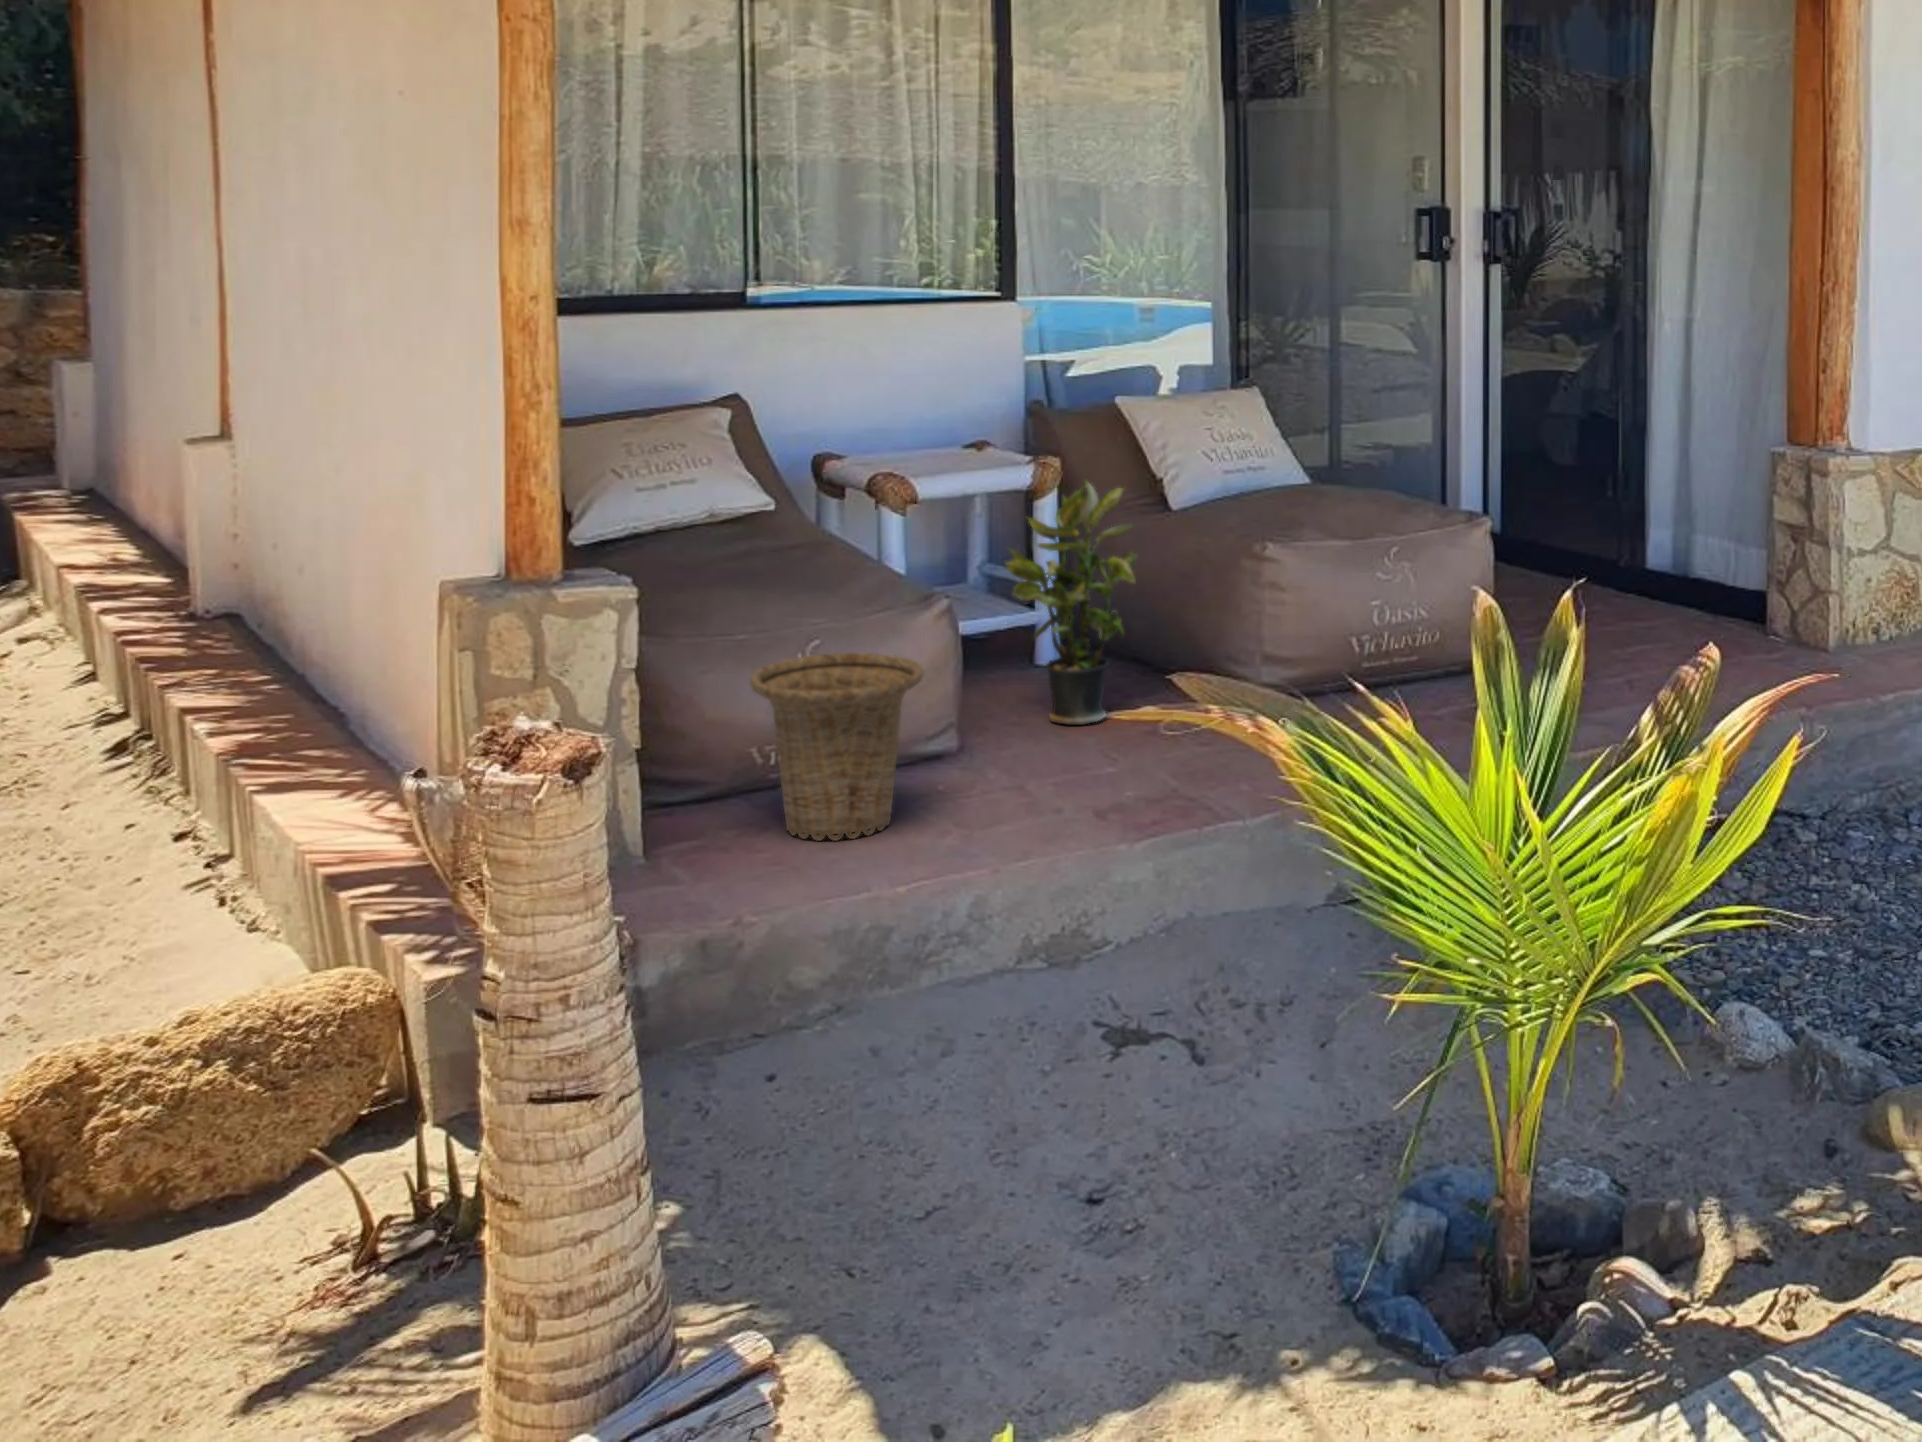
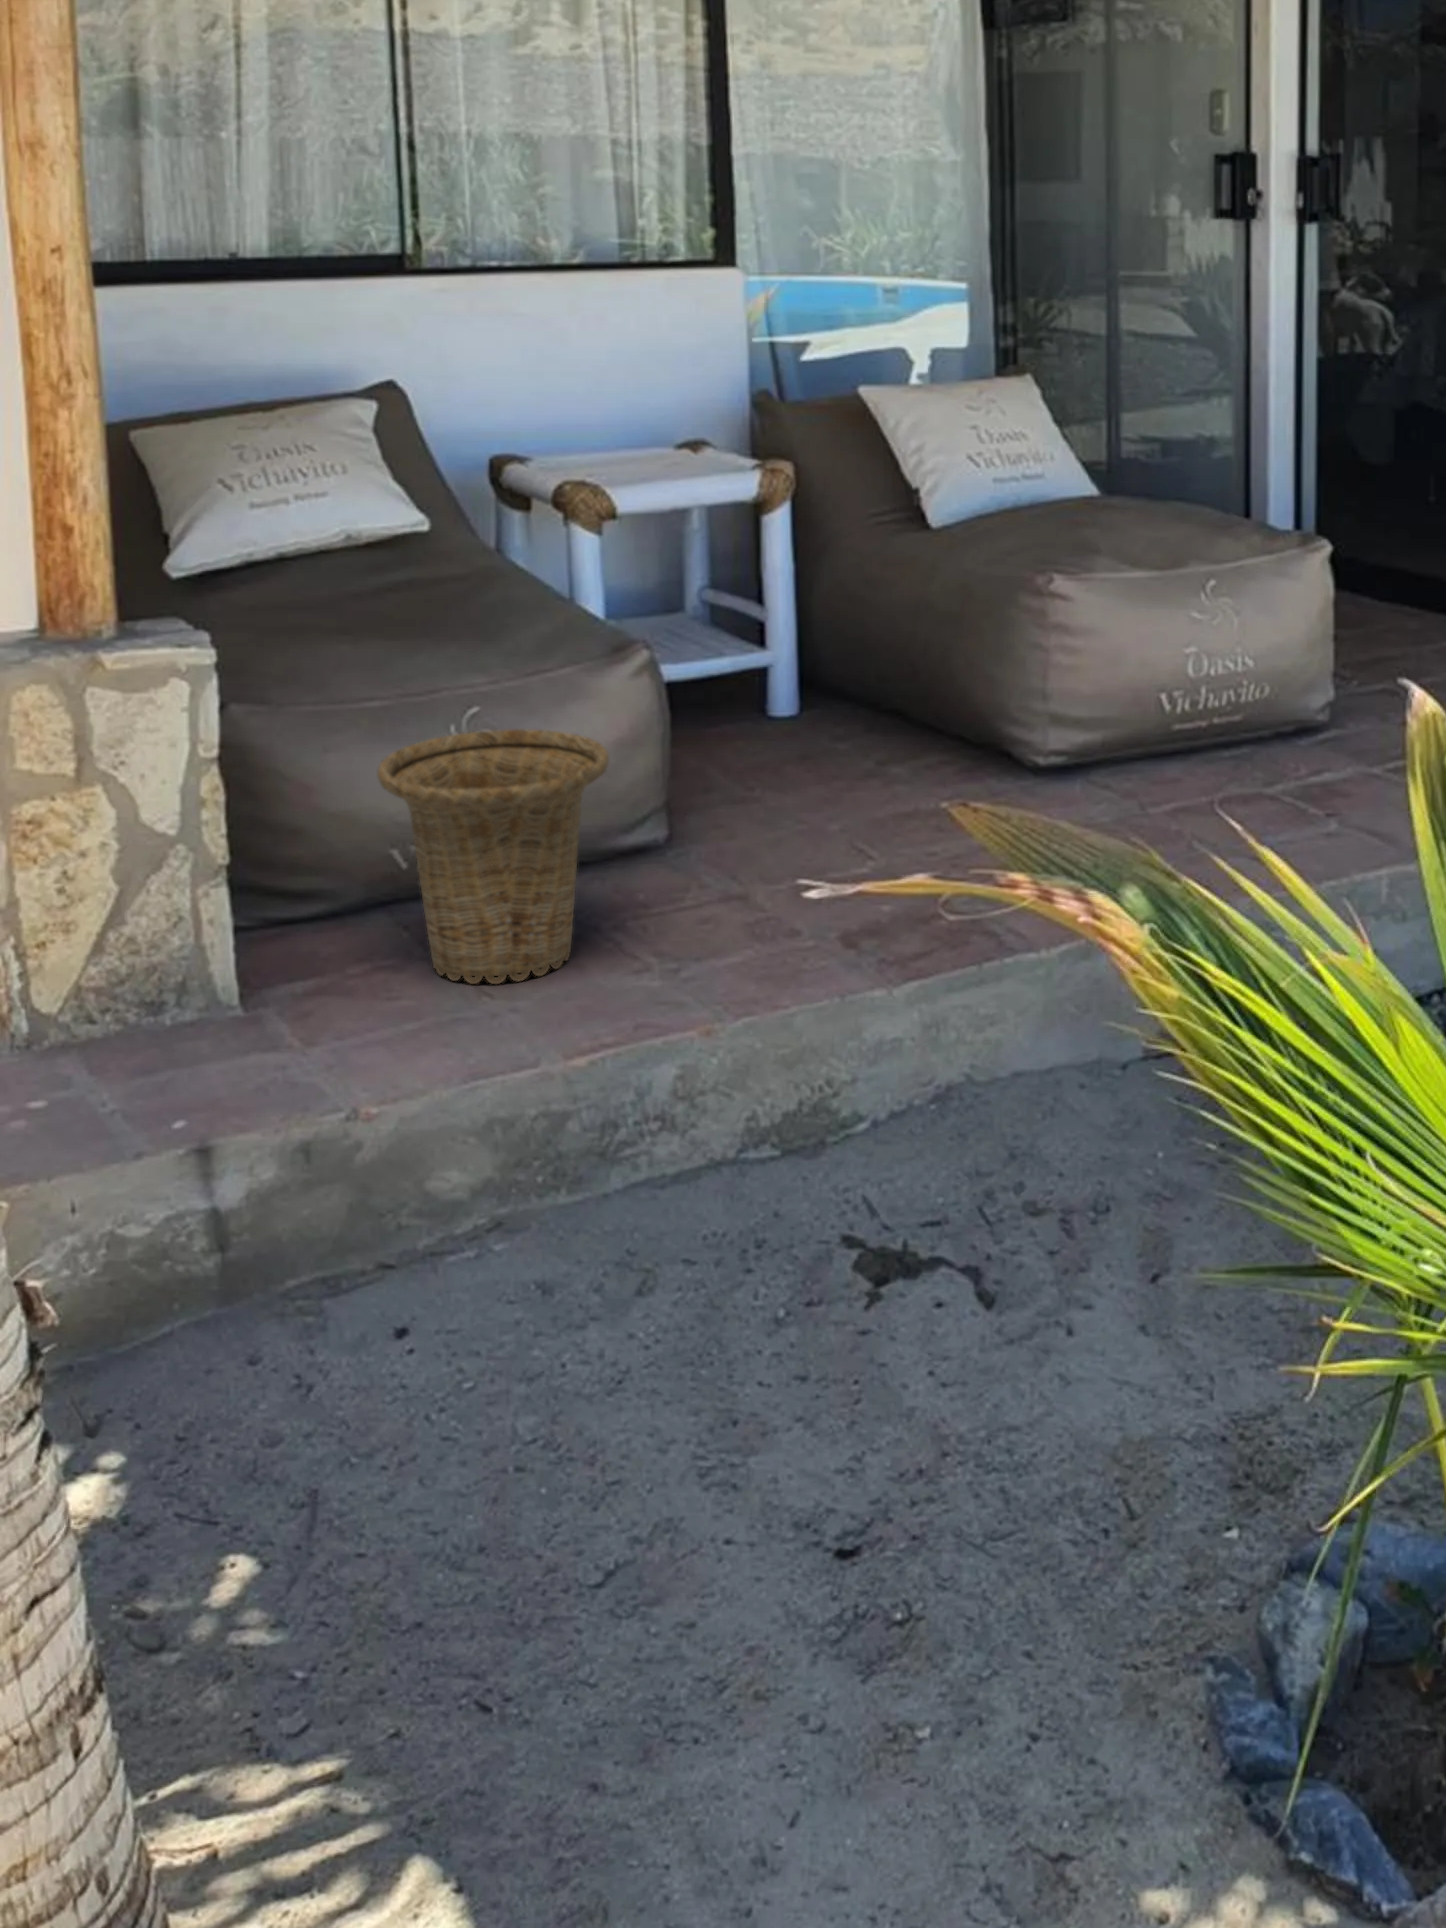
potted plant: present [1005,482,1136,725] -> none [719,493,889,809]

